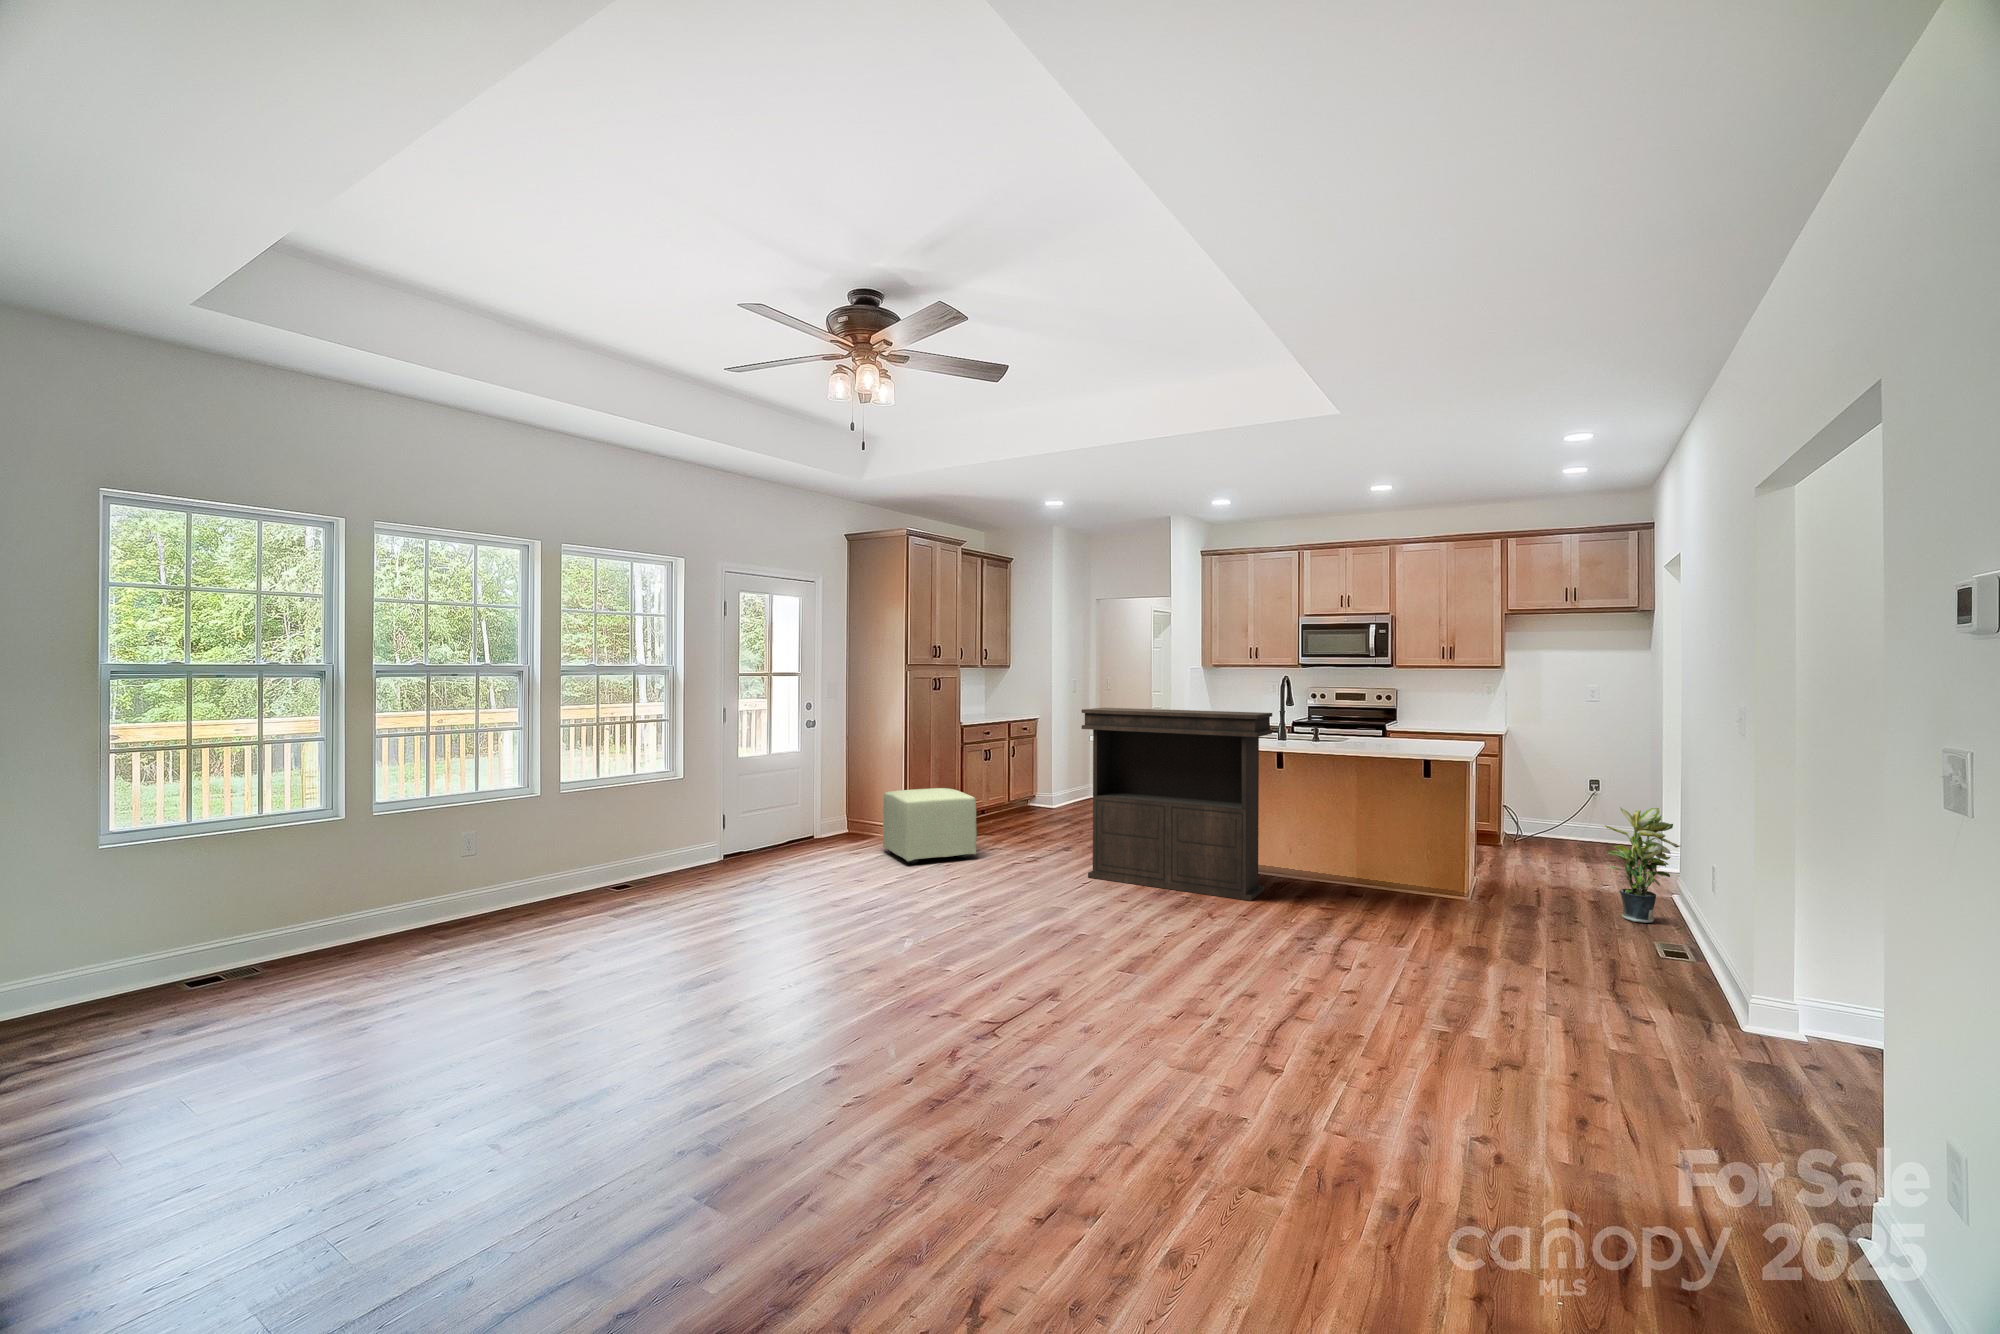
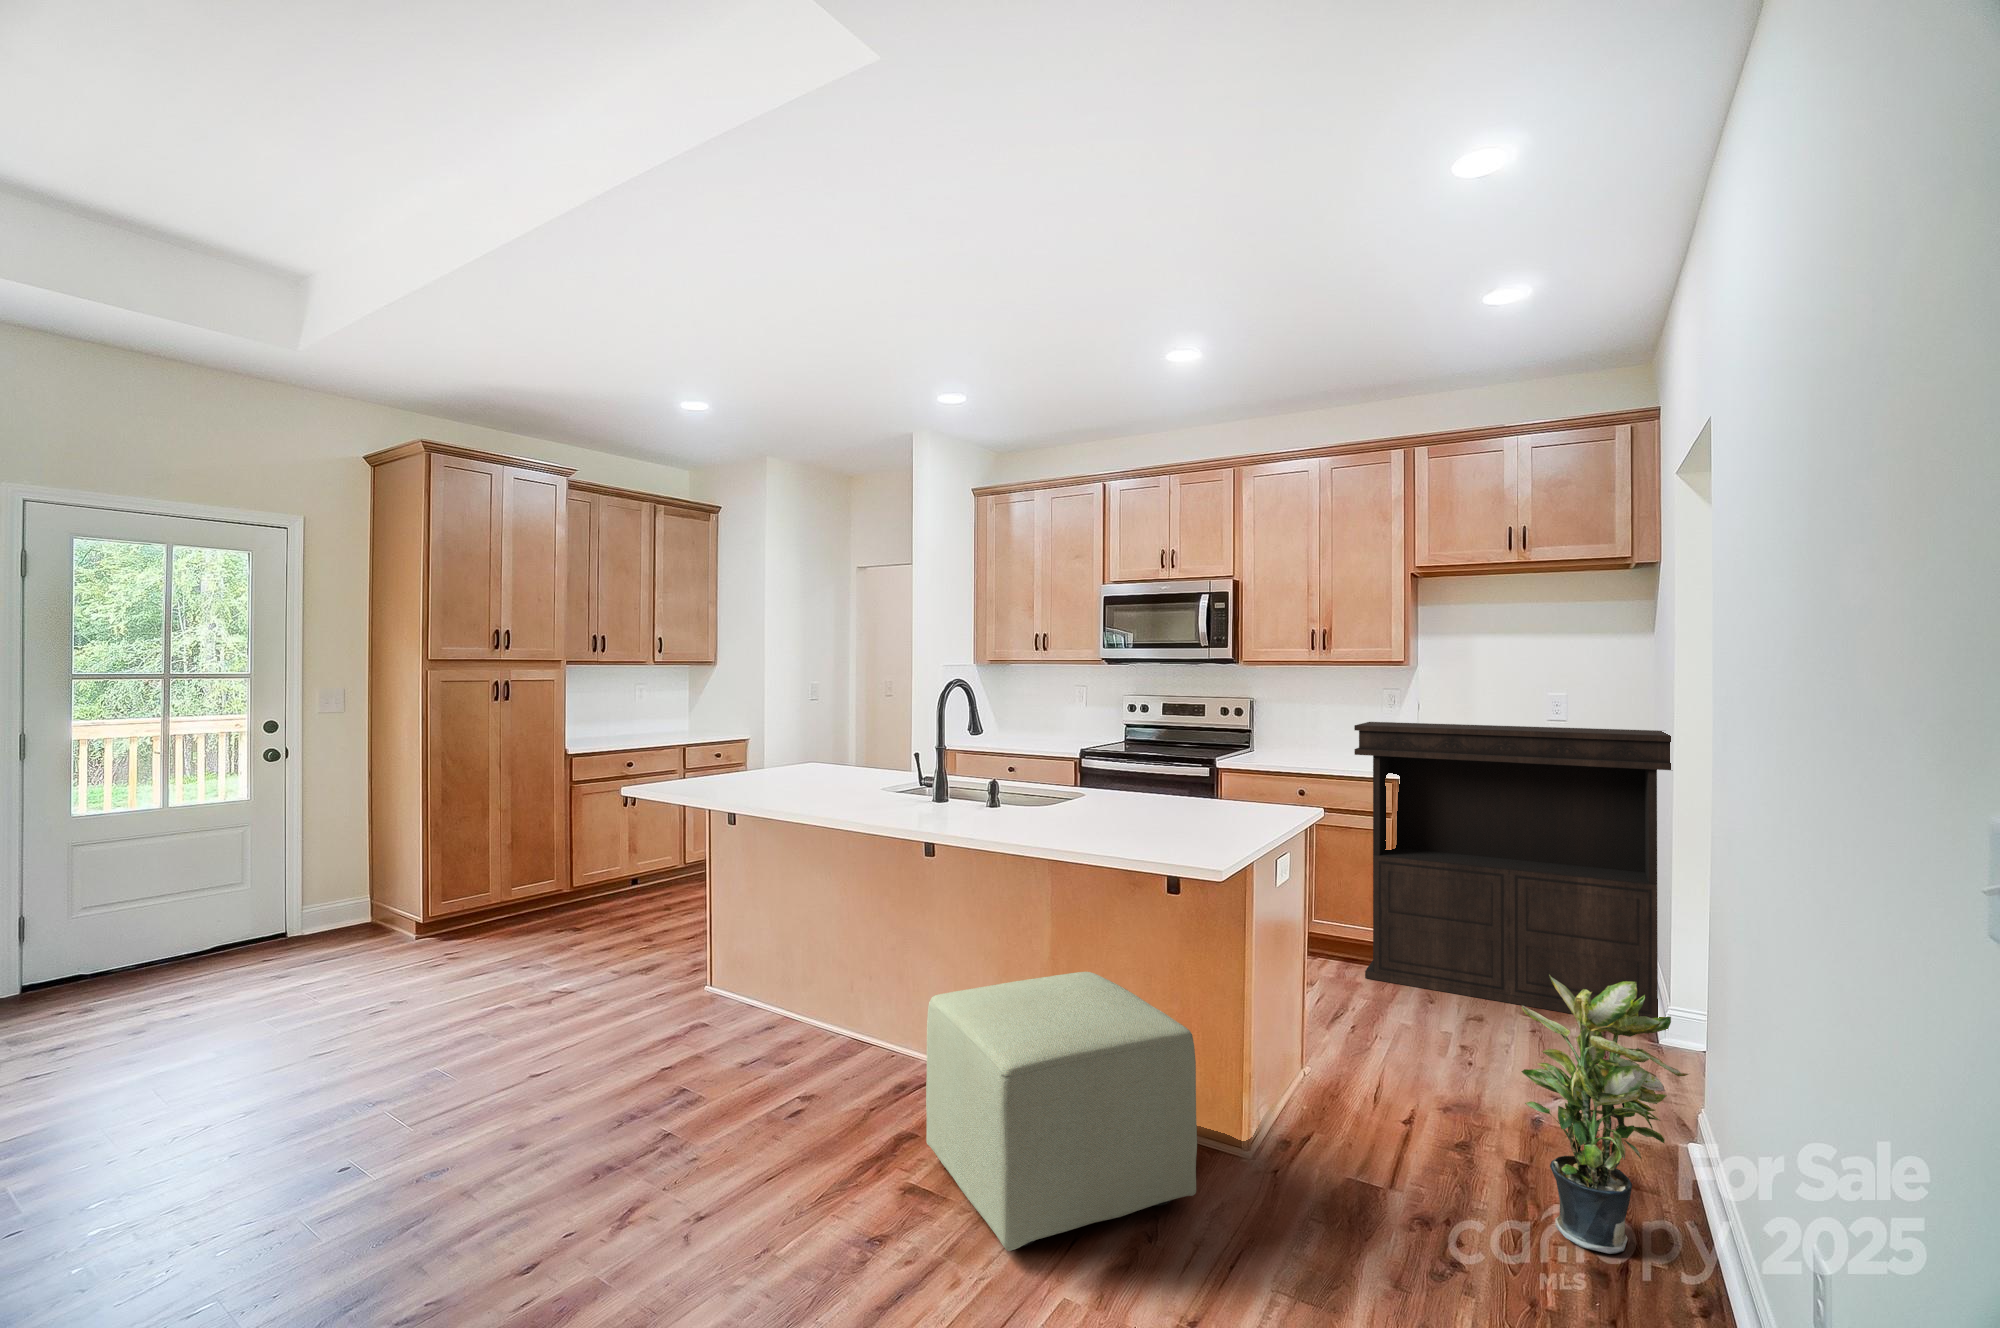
console table: present [1082,708,1272,901] -> present [1354,722,1671,1018]
ottoman: present [883,788,977,864] -> present [926,972,1197,1251]

